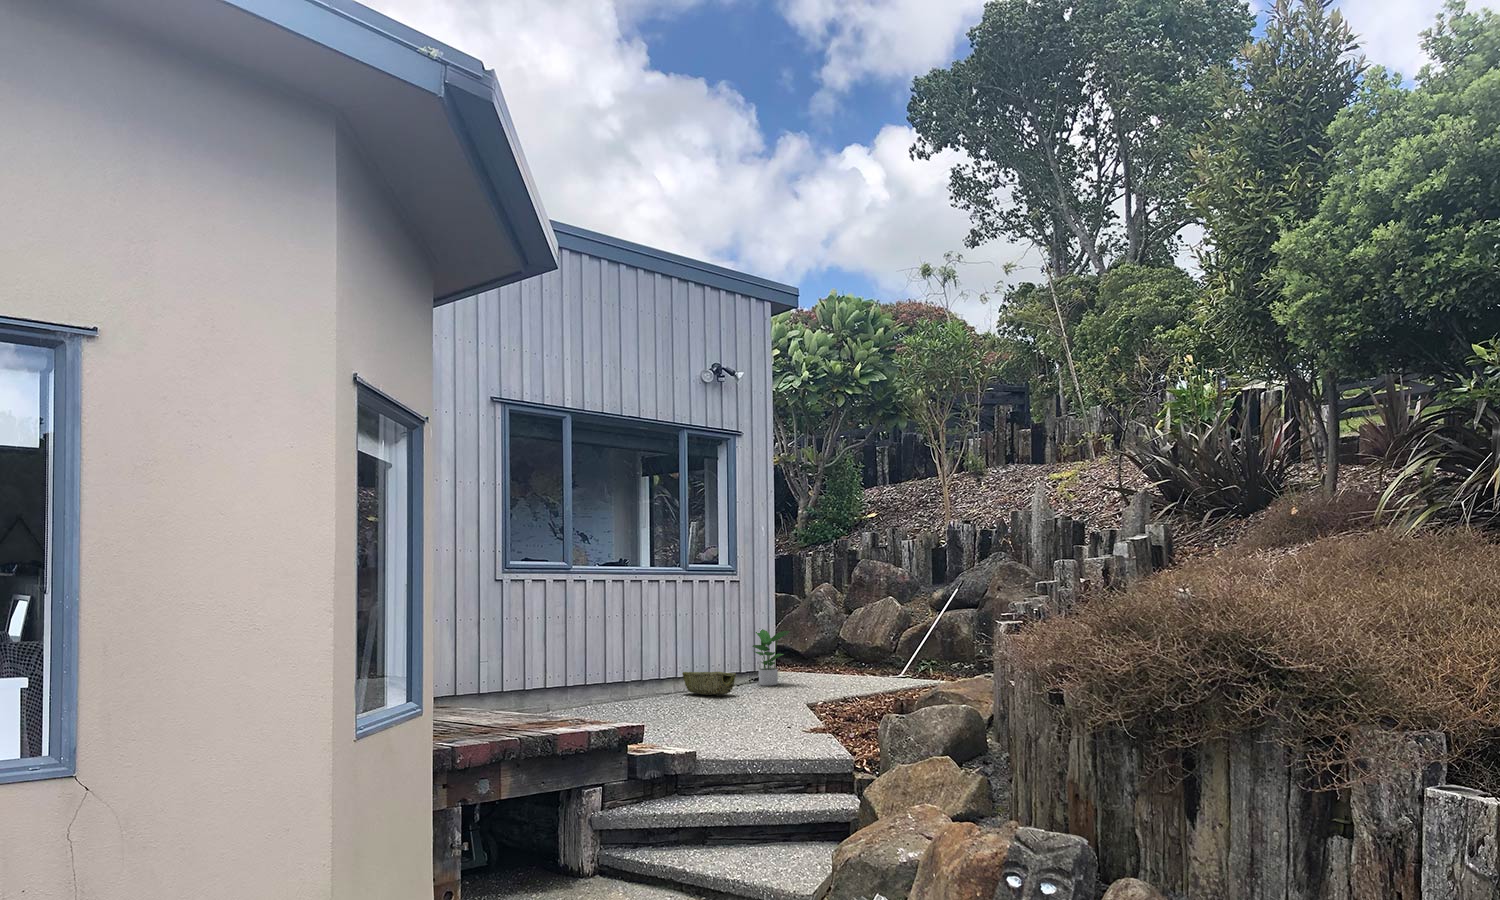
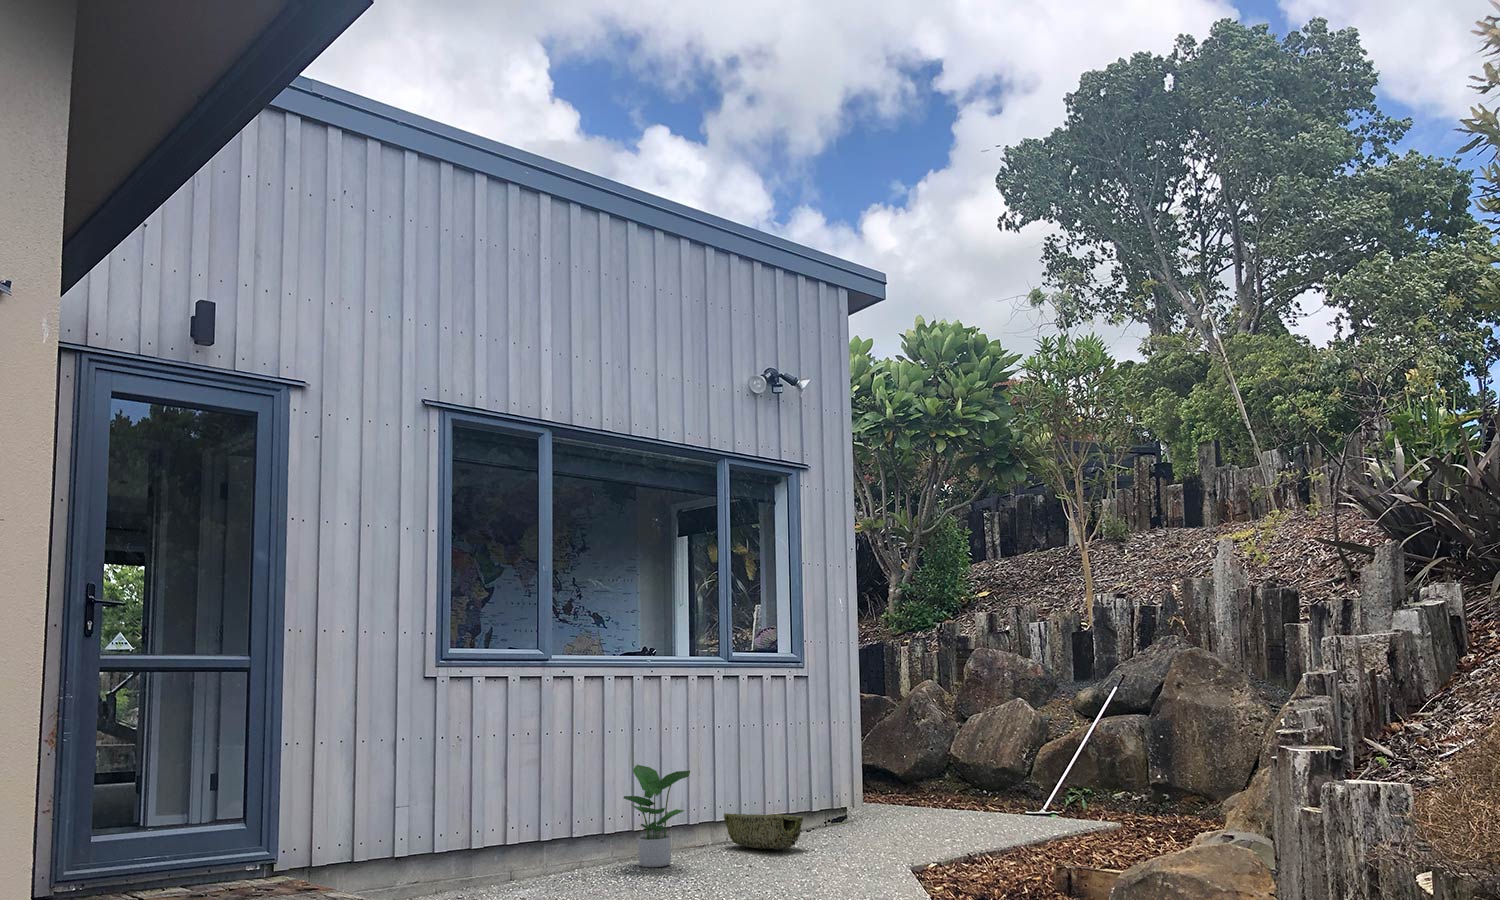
potted plant: present [752,628,789,686] -> present [624,765,690,867]

